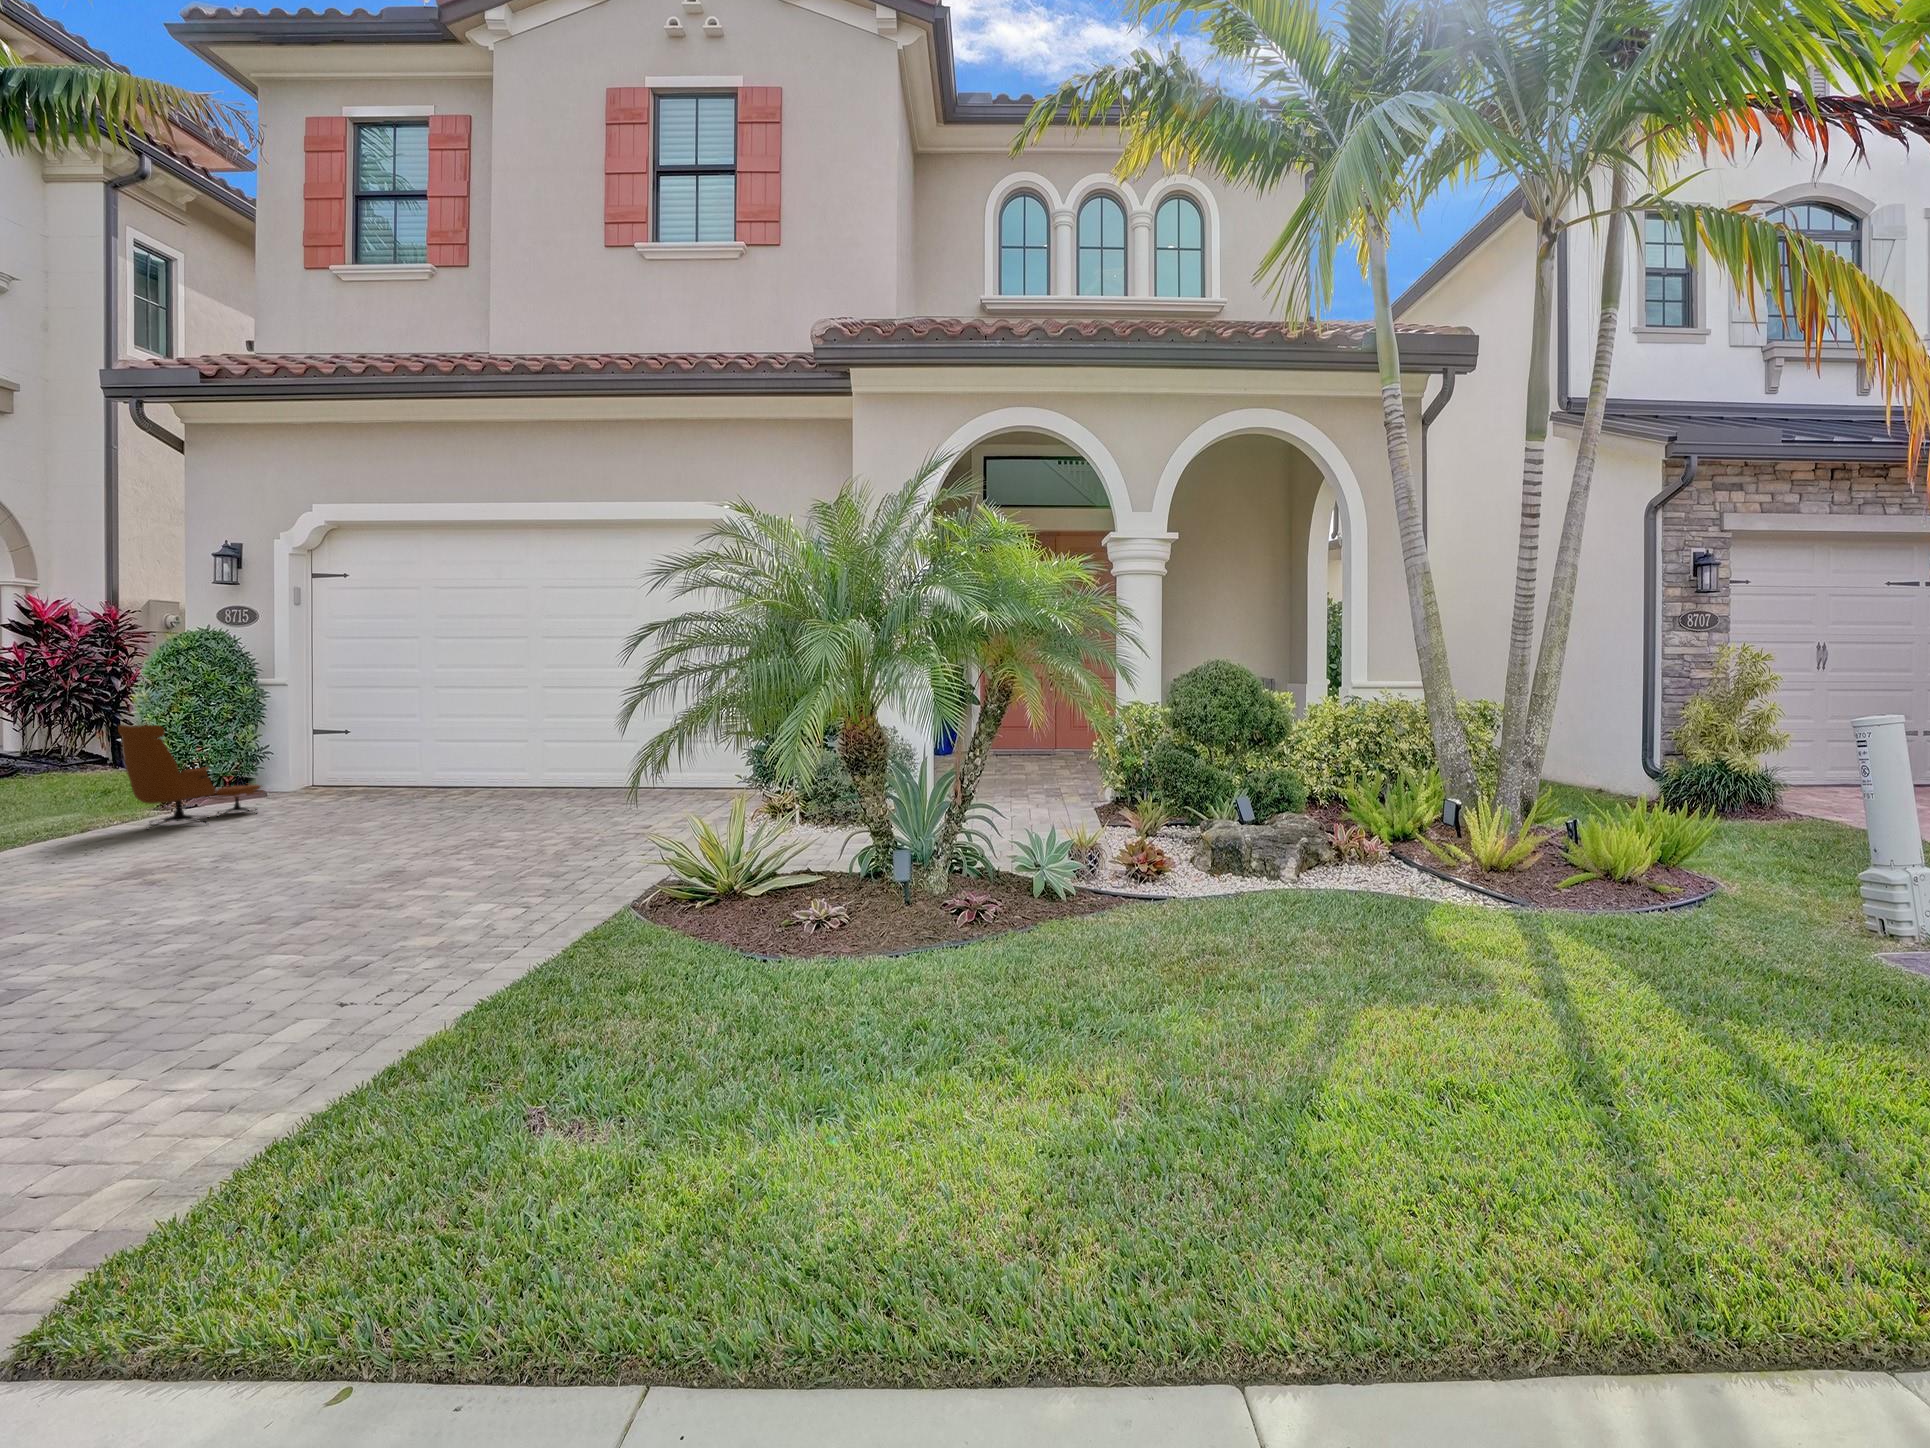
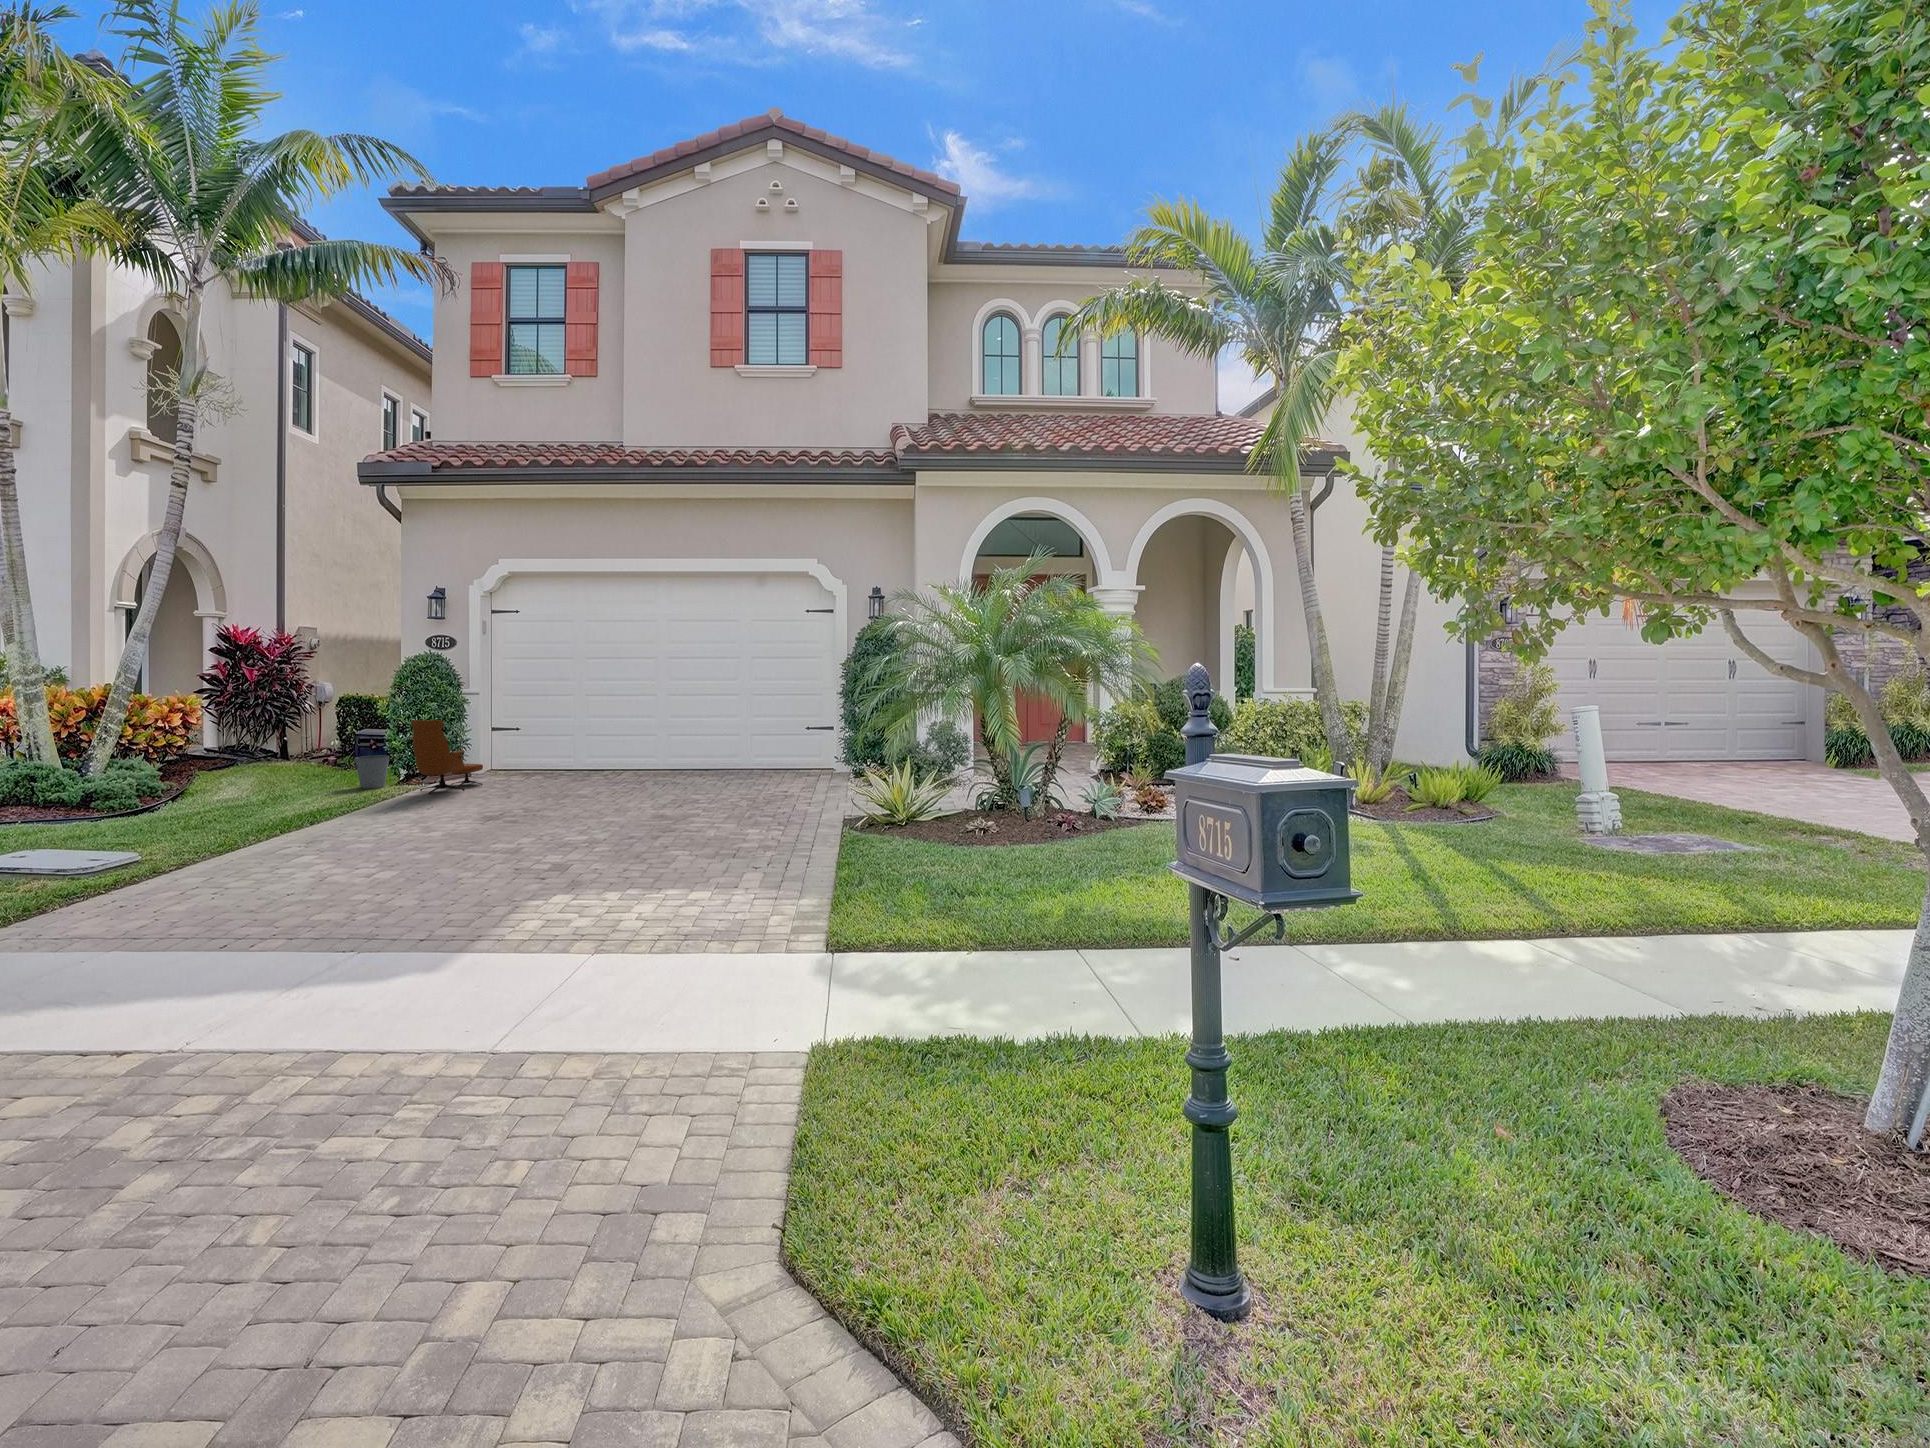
bucket: none [70,772,131,819] -> present [353,755,389,789]

